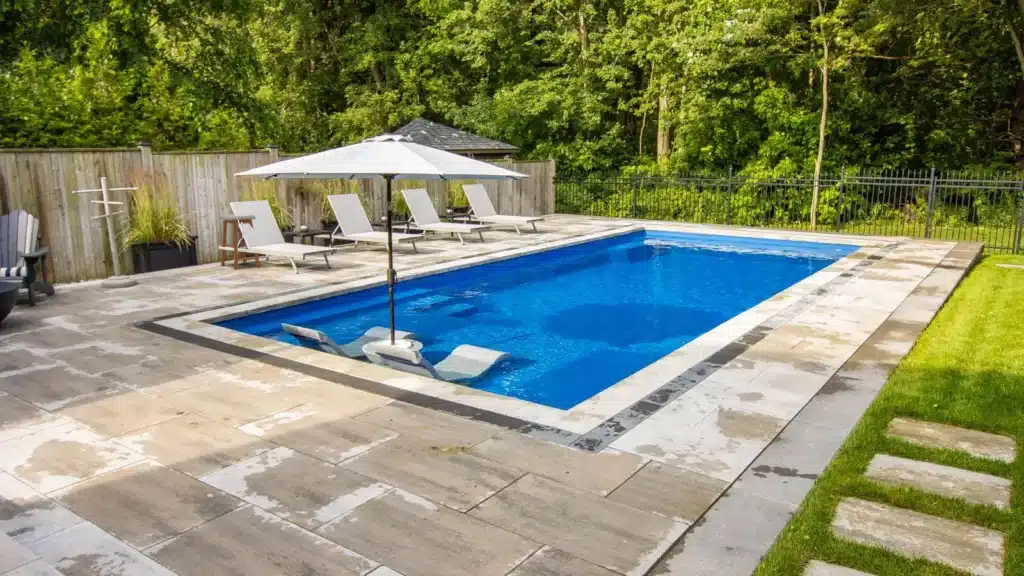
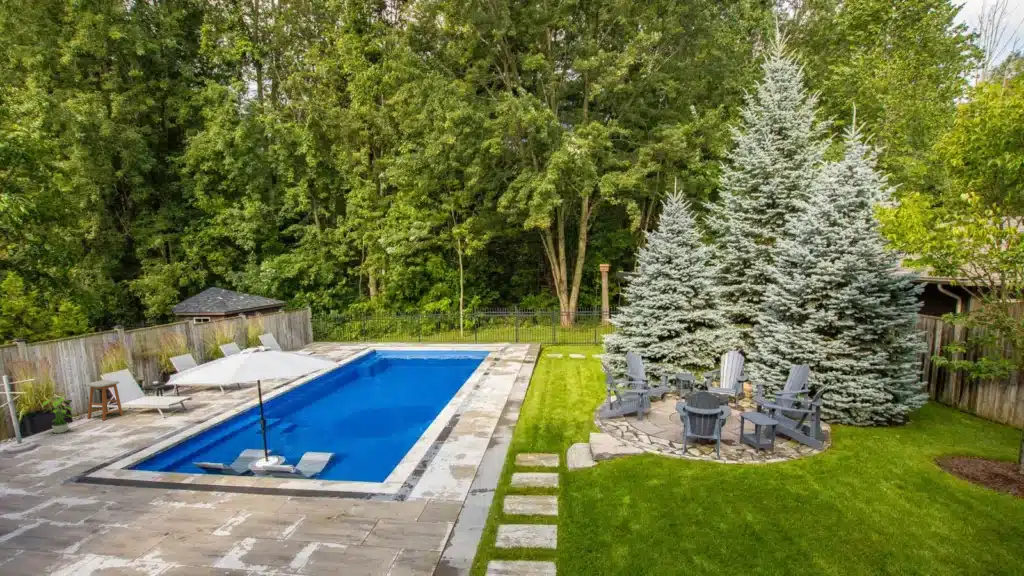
potted plant: none [160,223,196,275] -> present [42,395,73,433]

